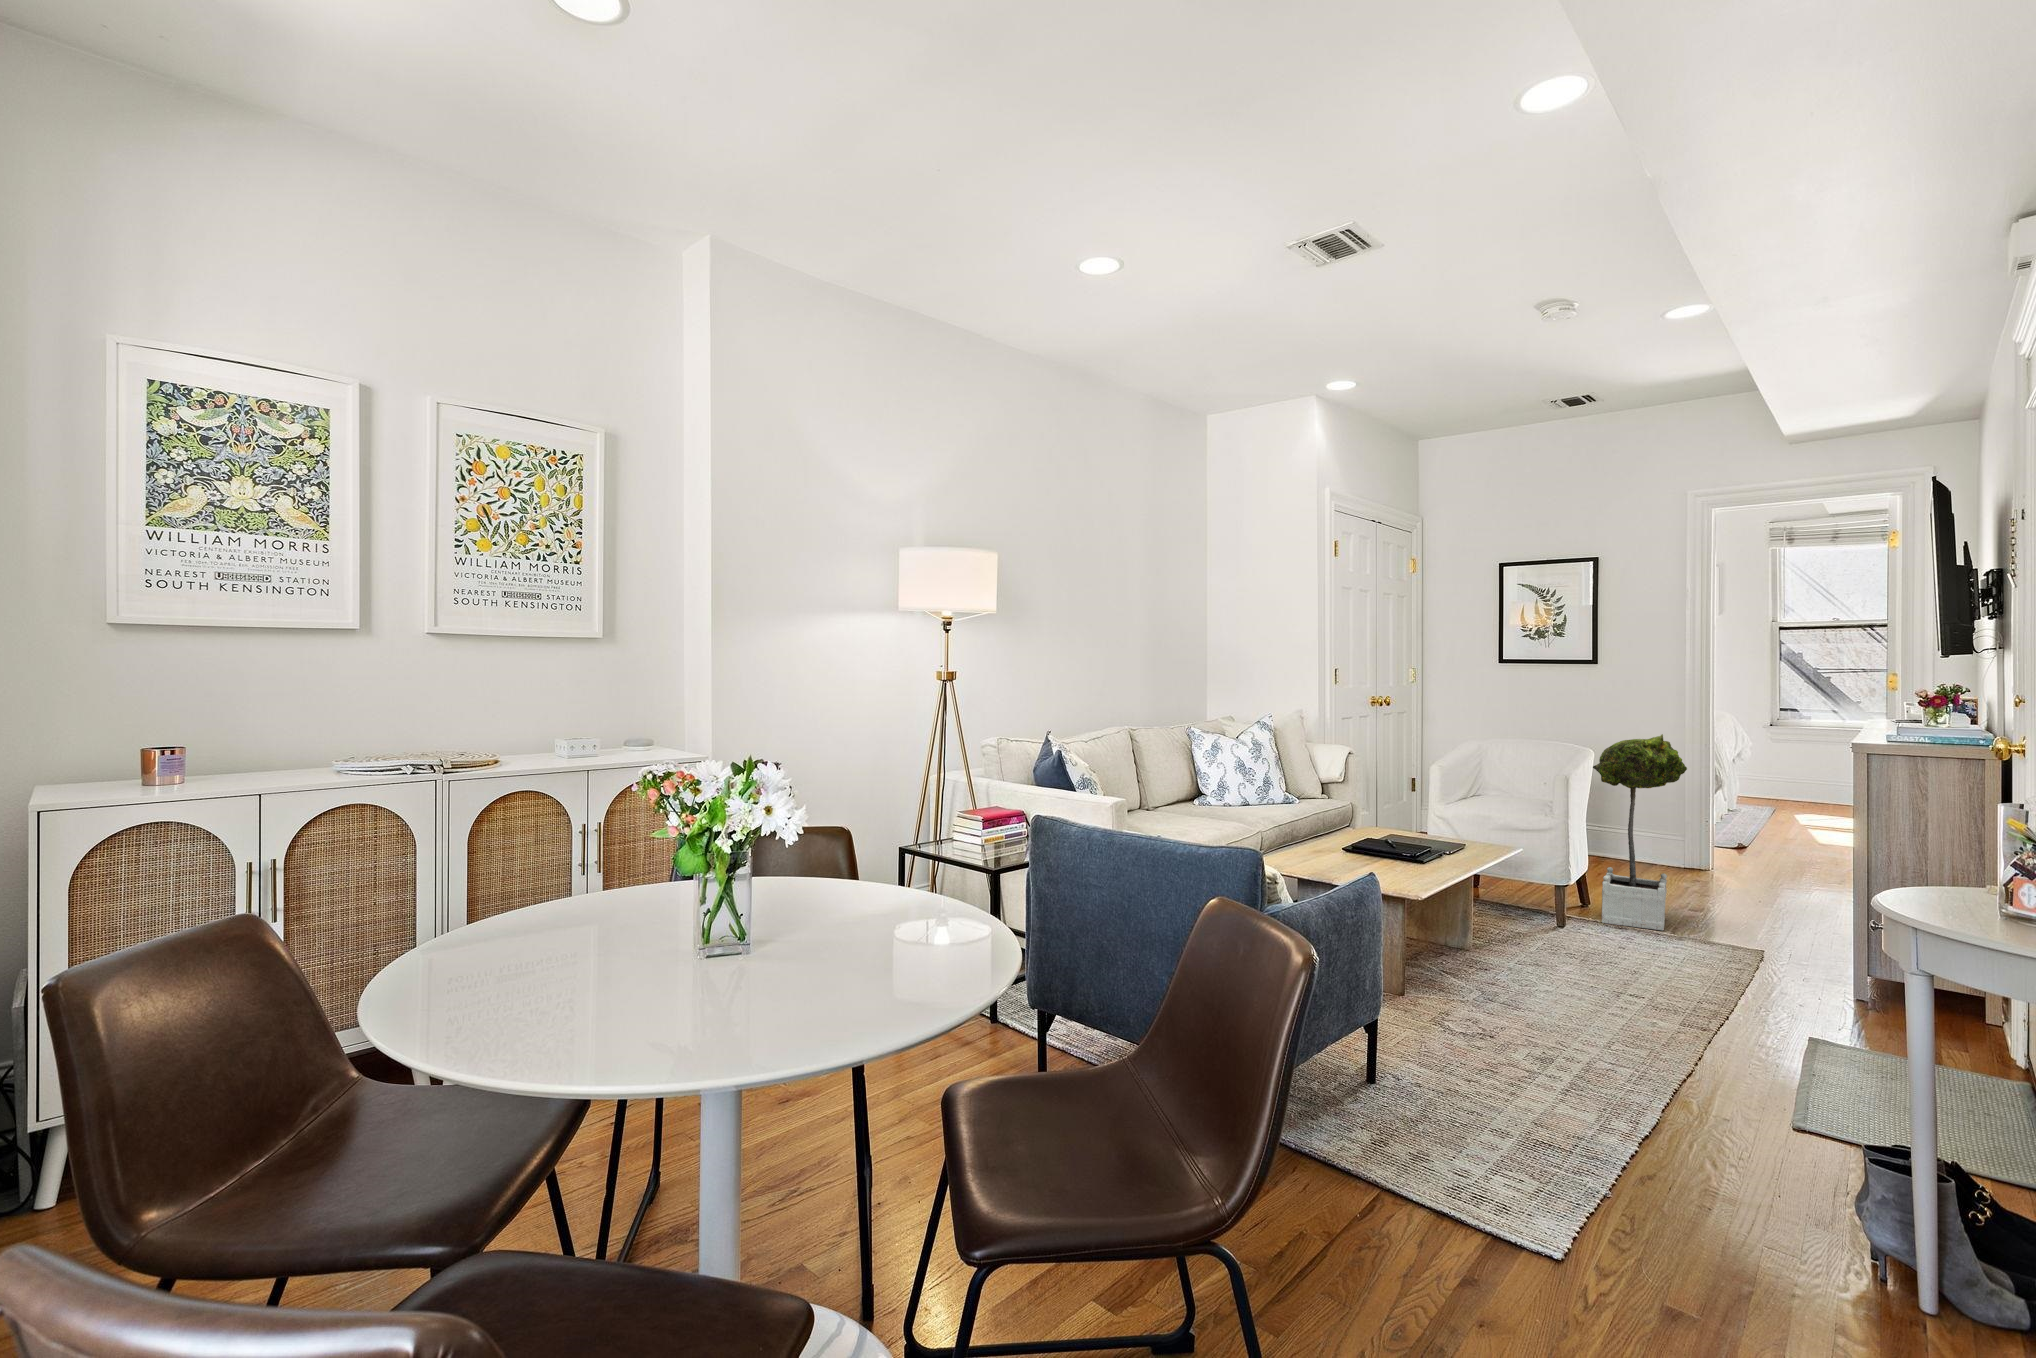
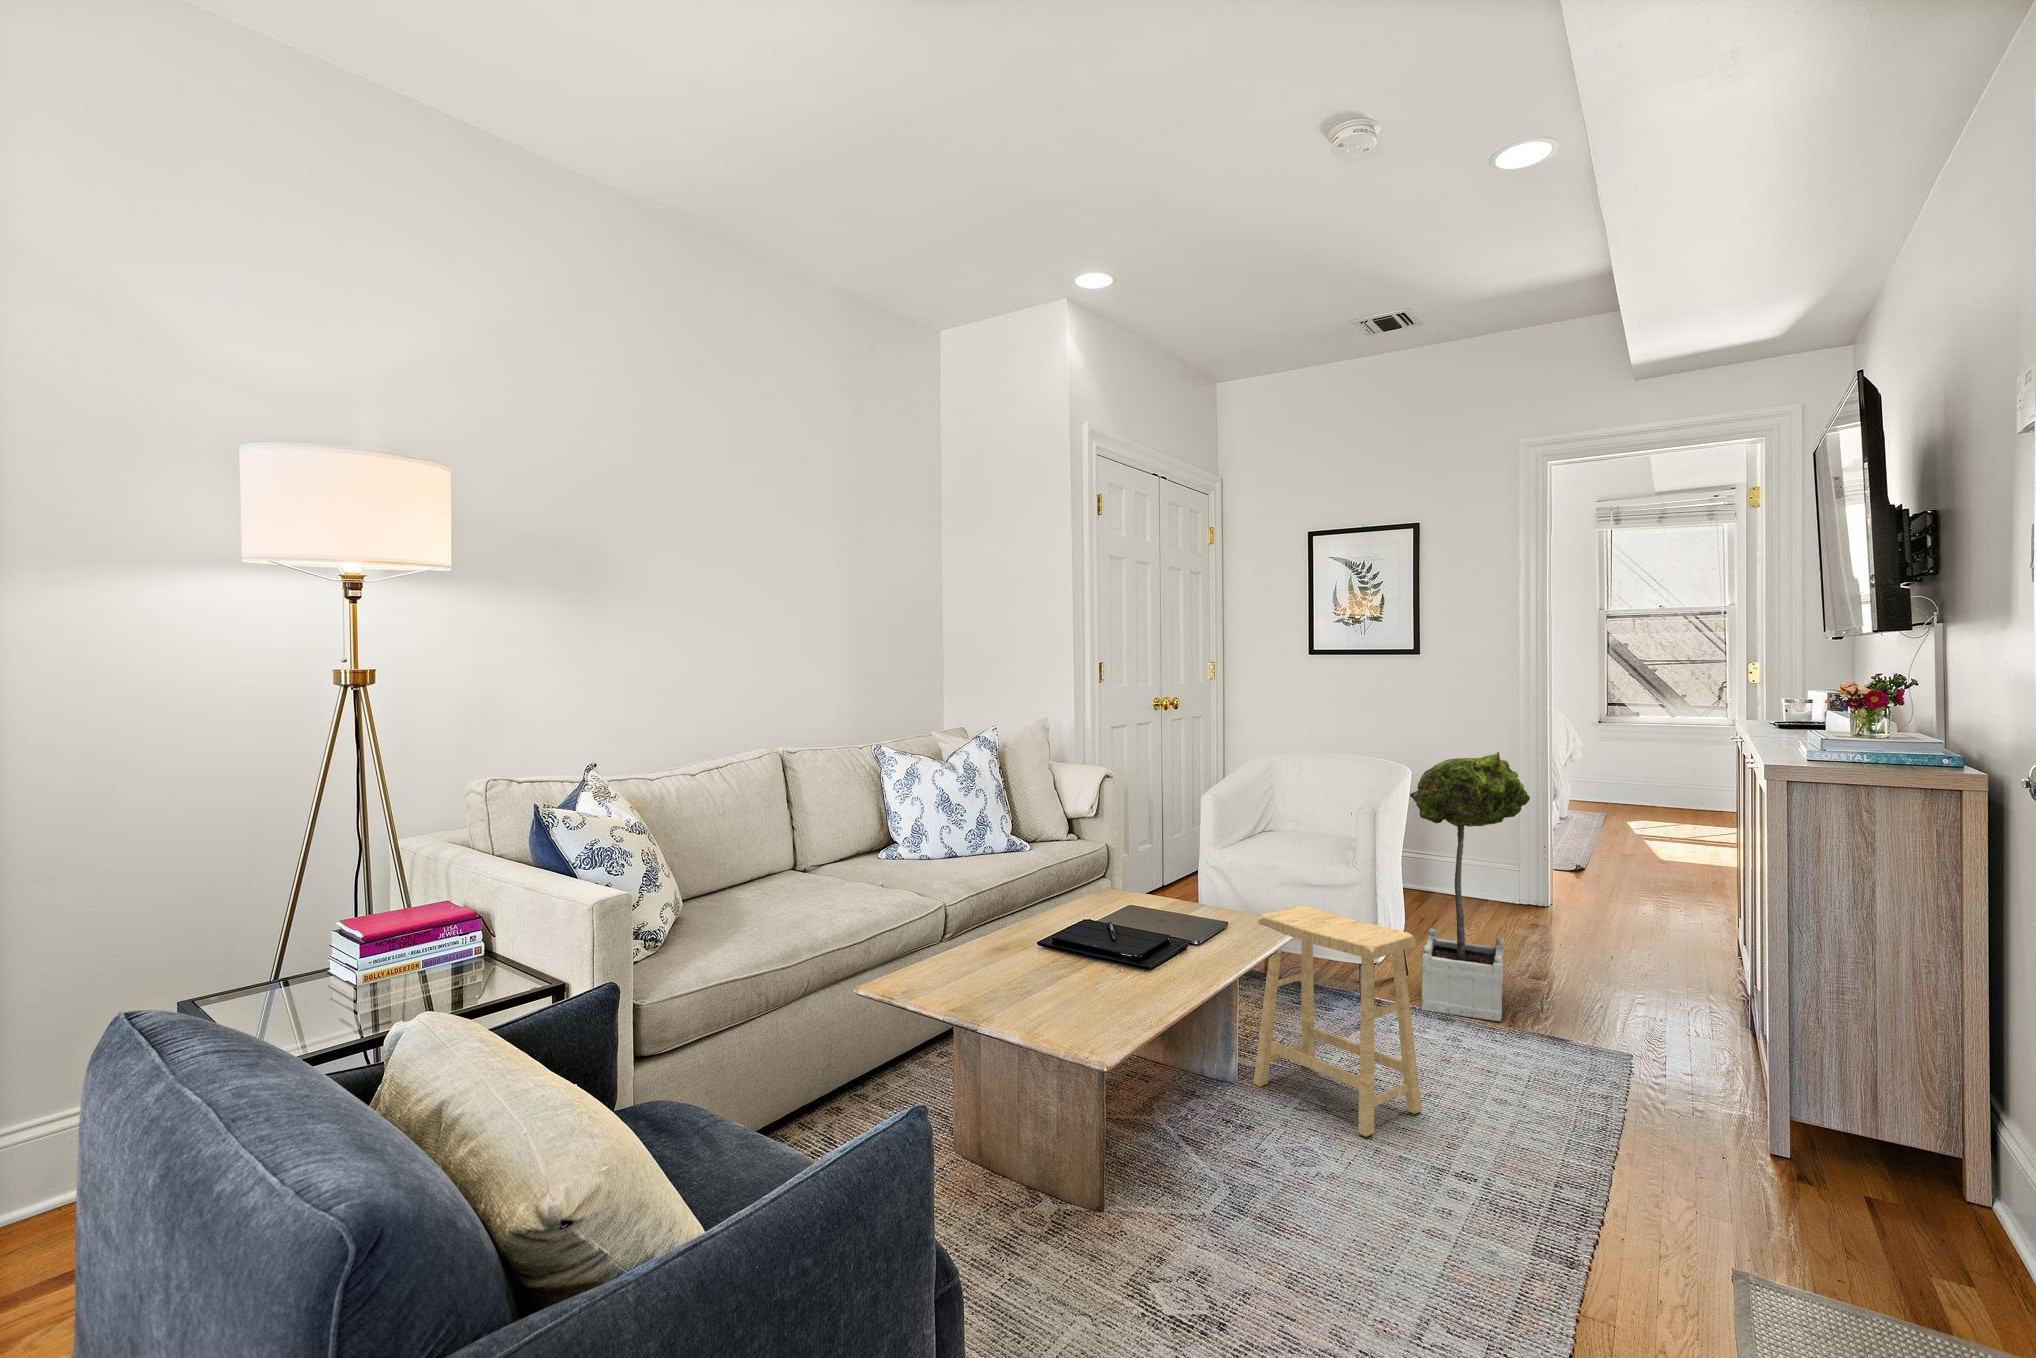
footstool: none [1482,835,1604,977] -> present [1253,906,1422,1137]

